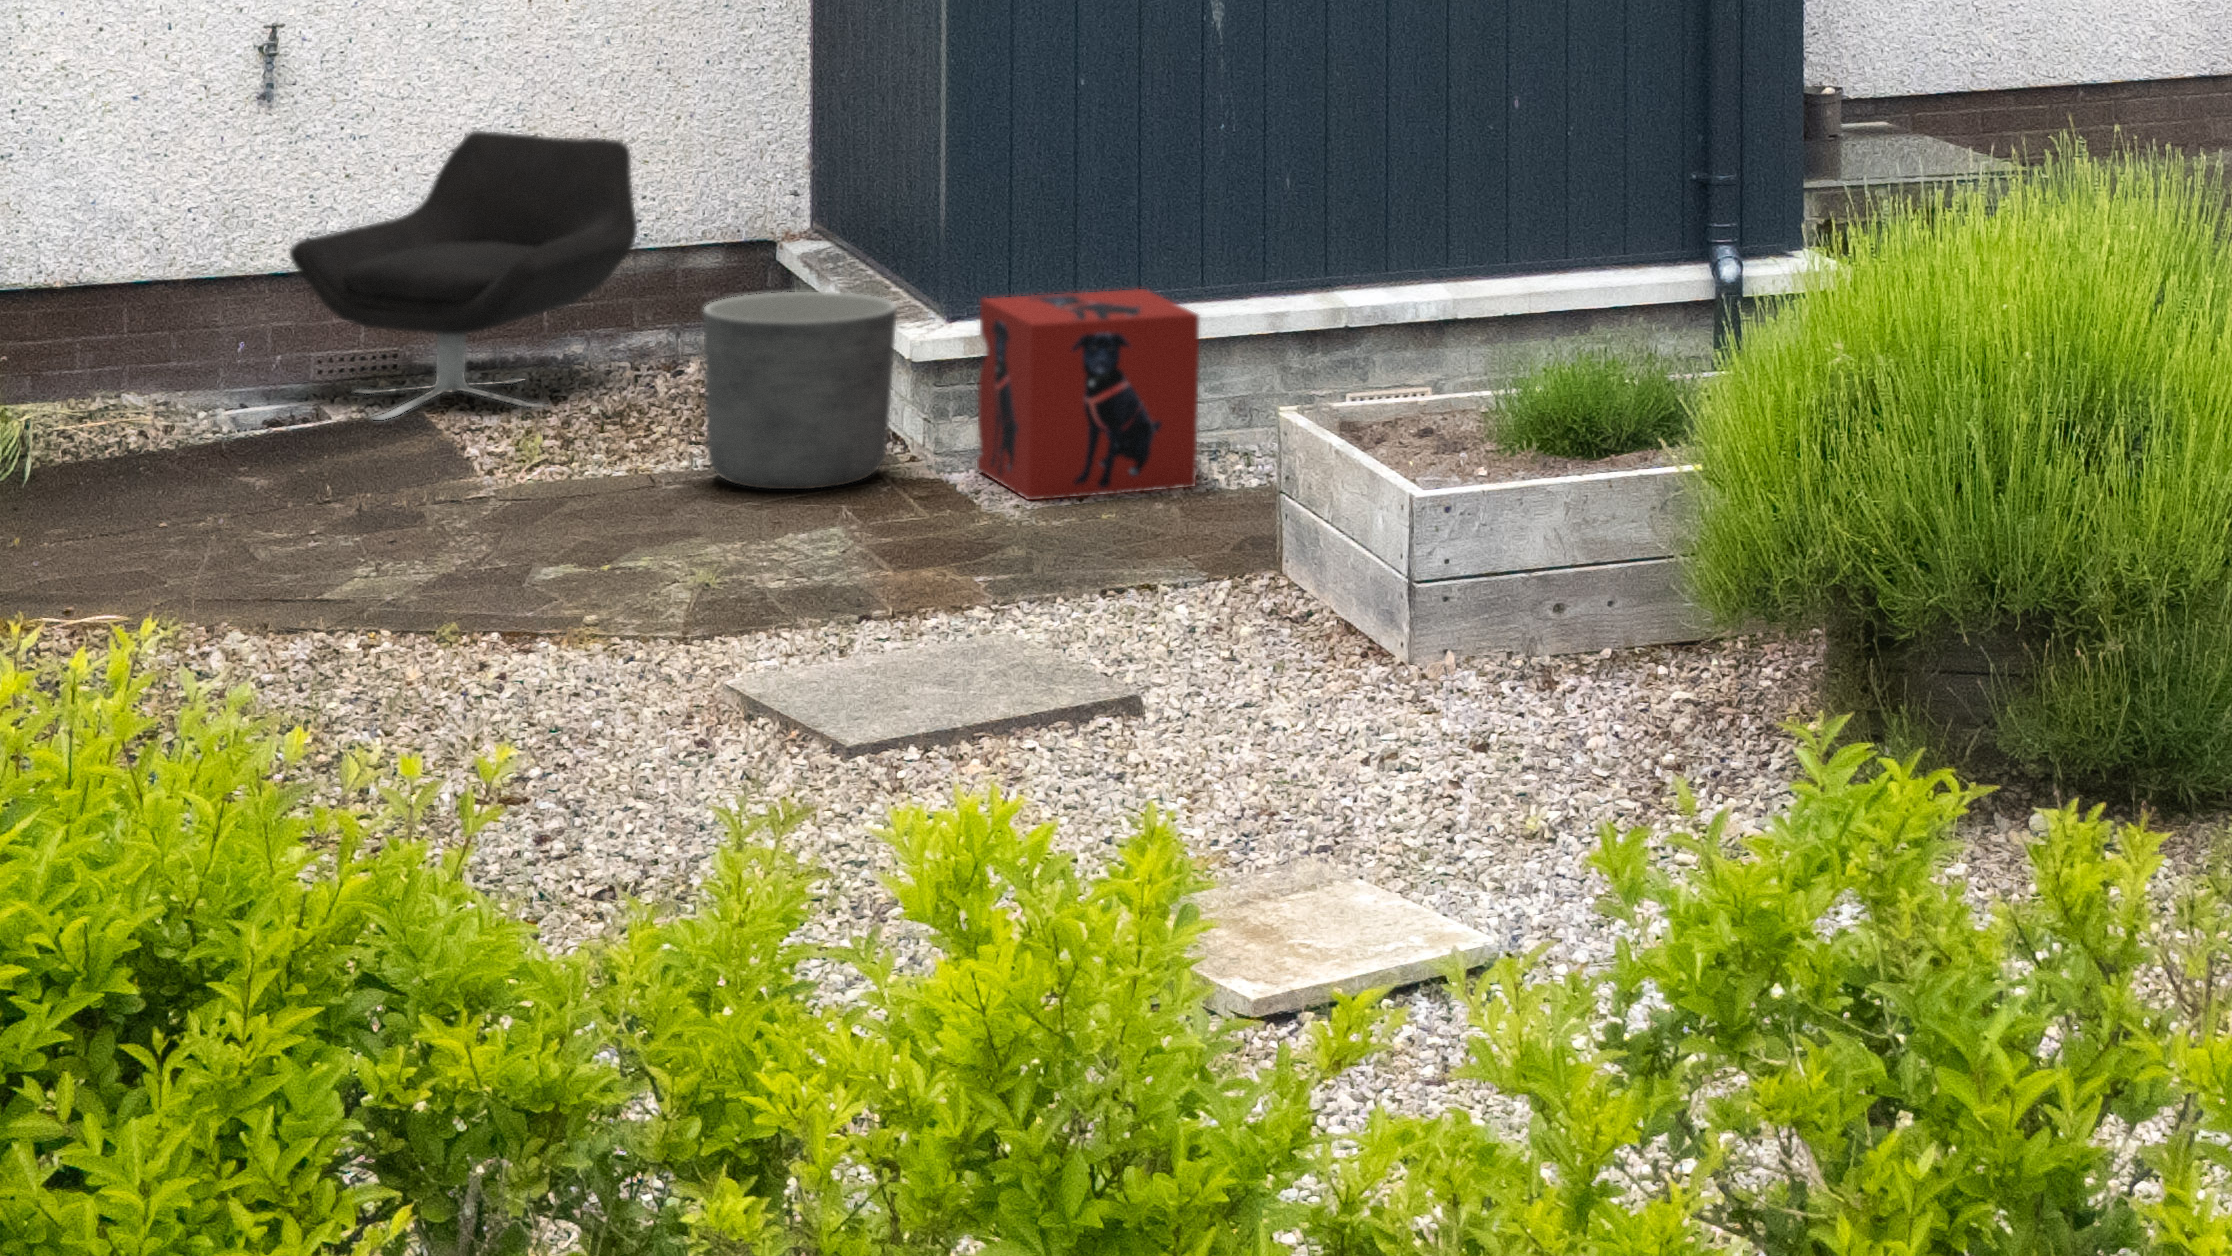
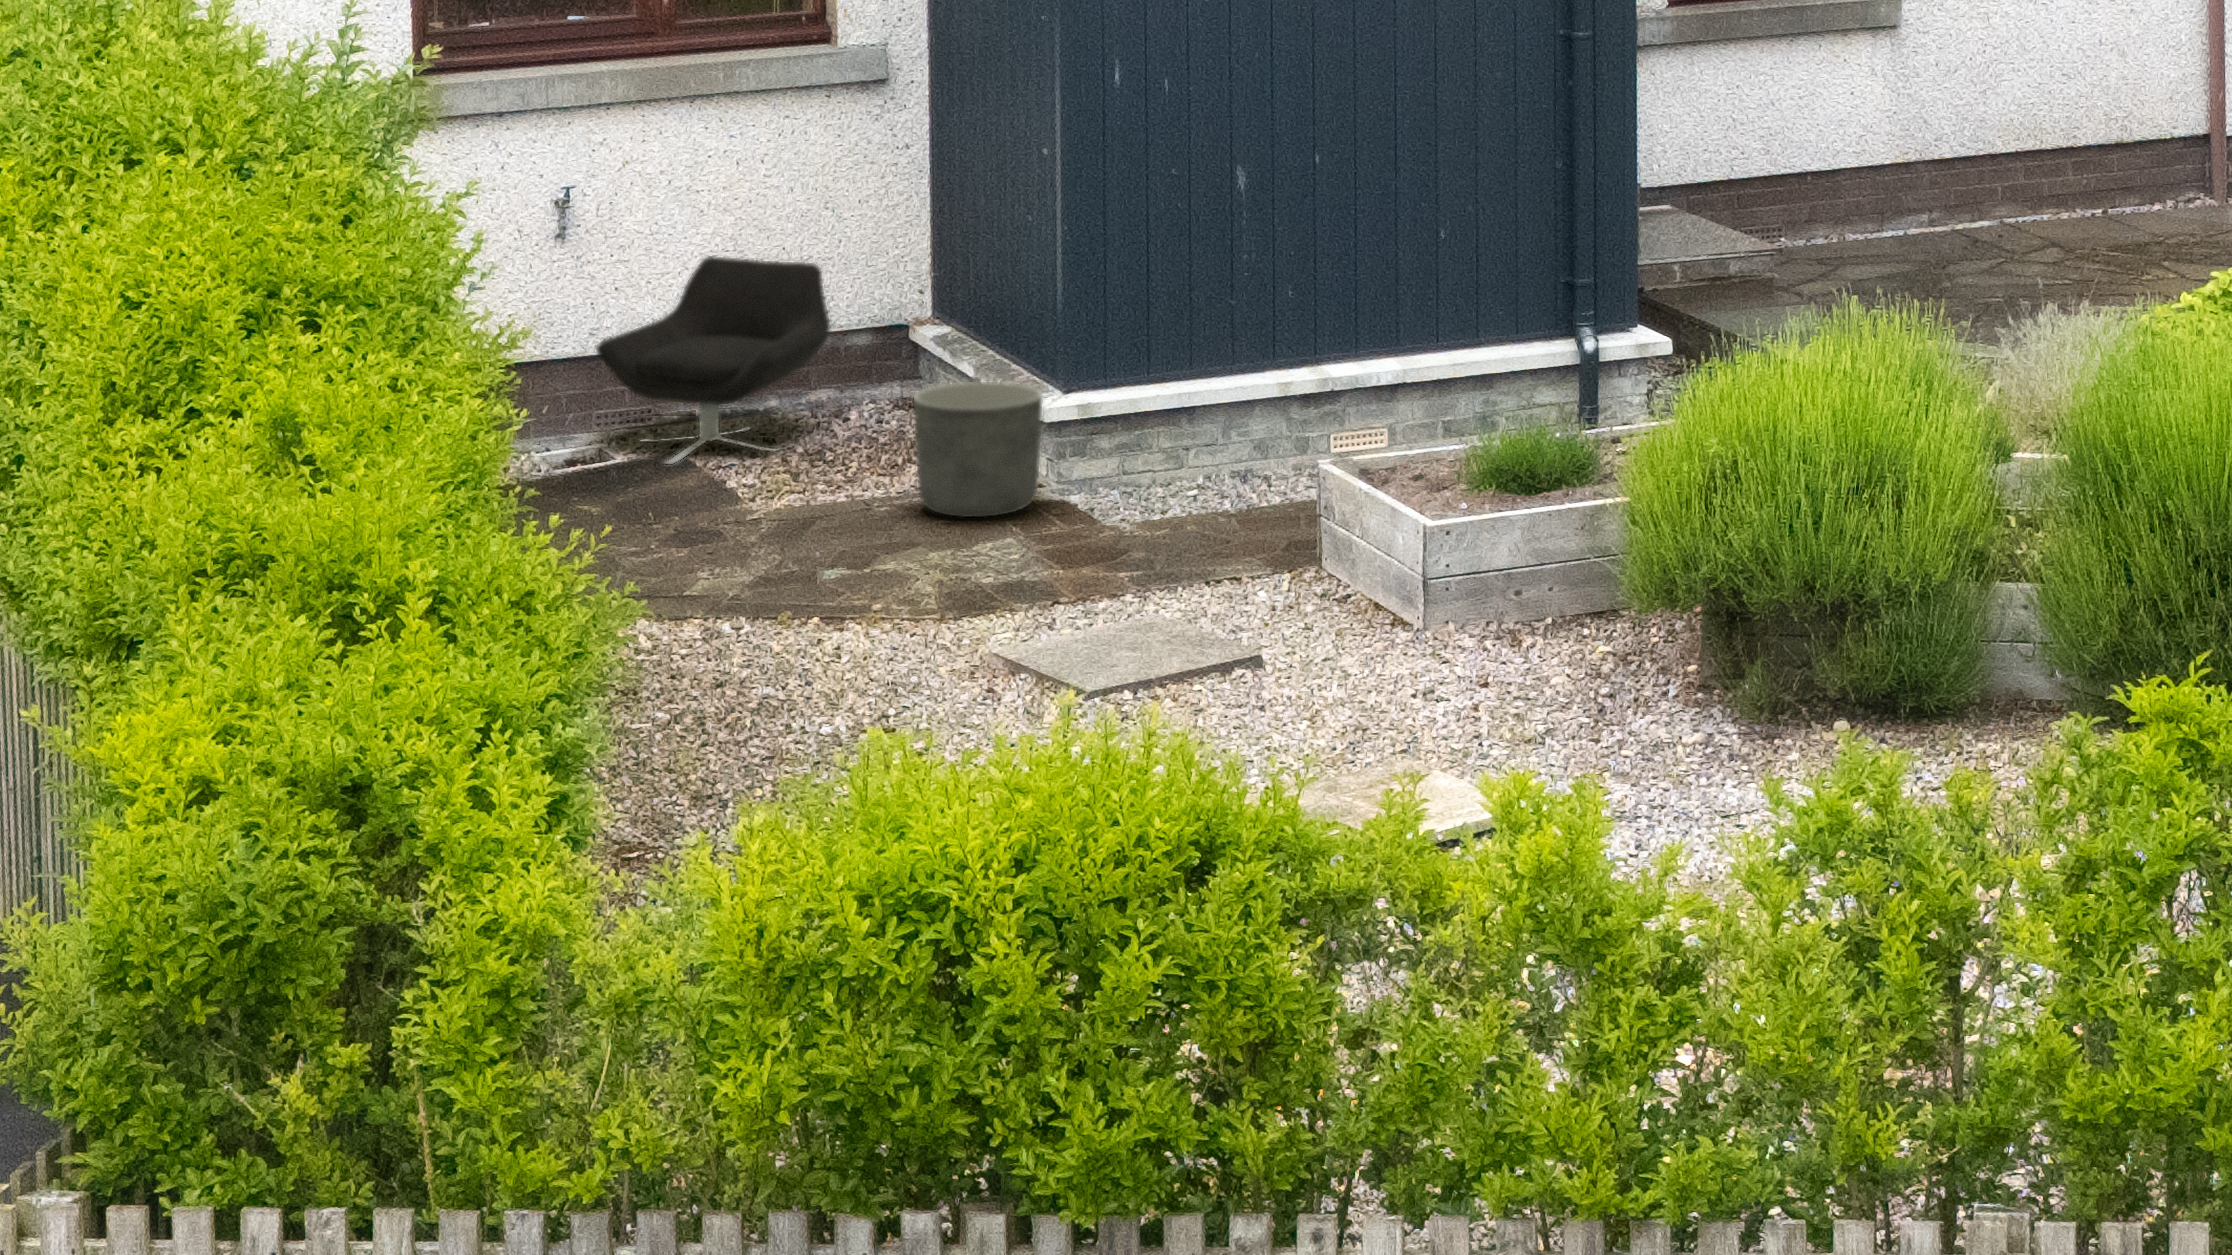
storage box: present [977,289,1200,500] -> none [1098,376,1250,523]

